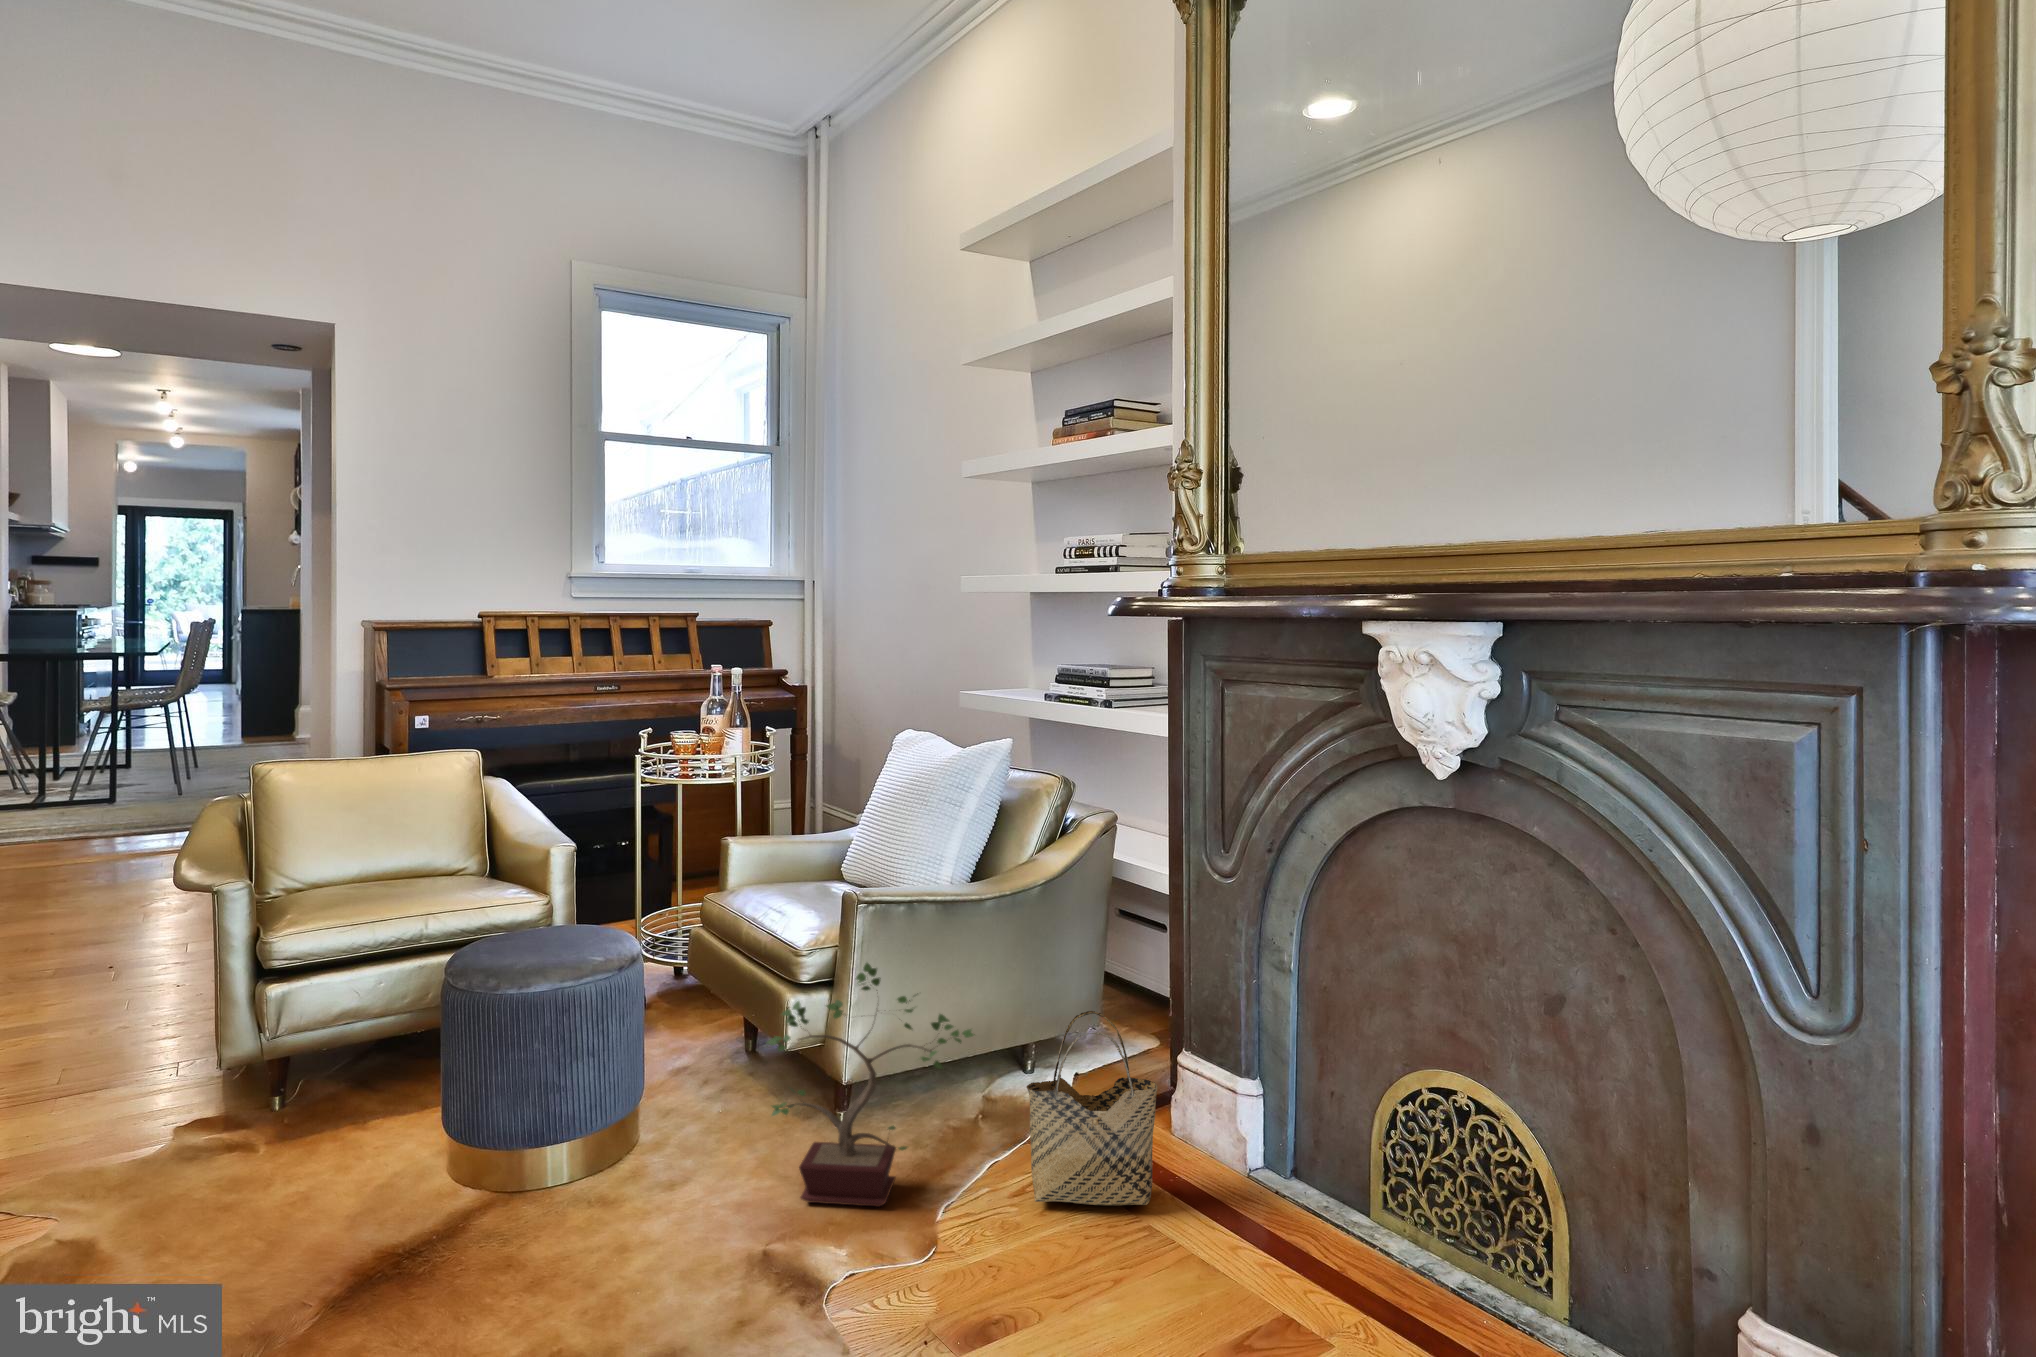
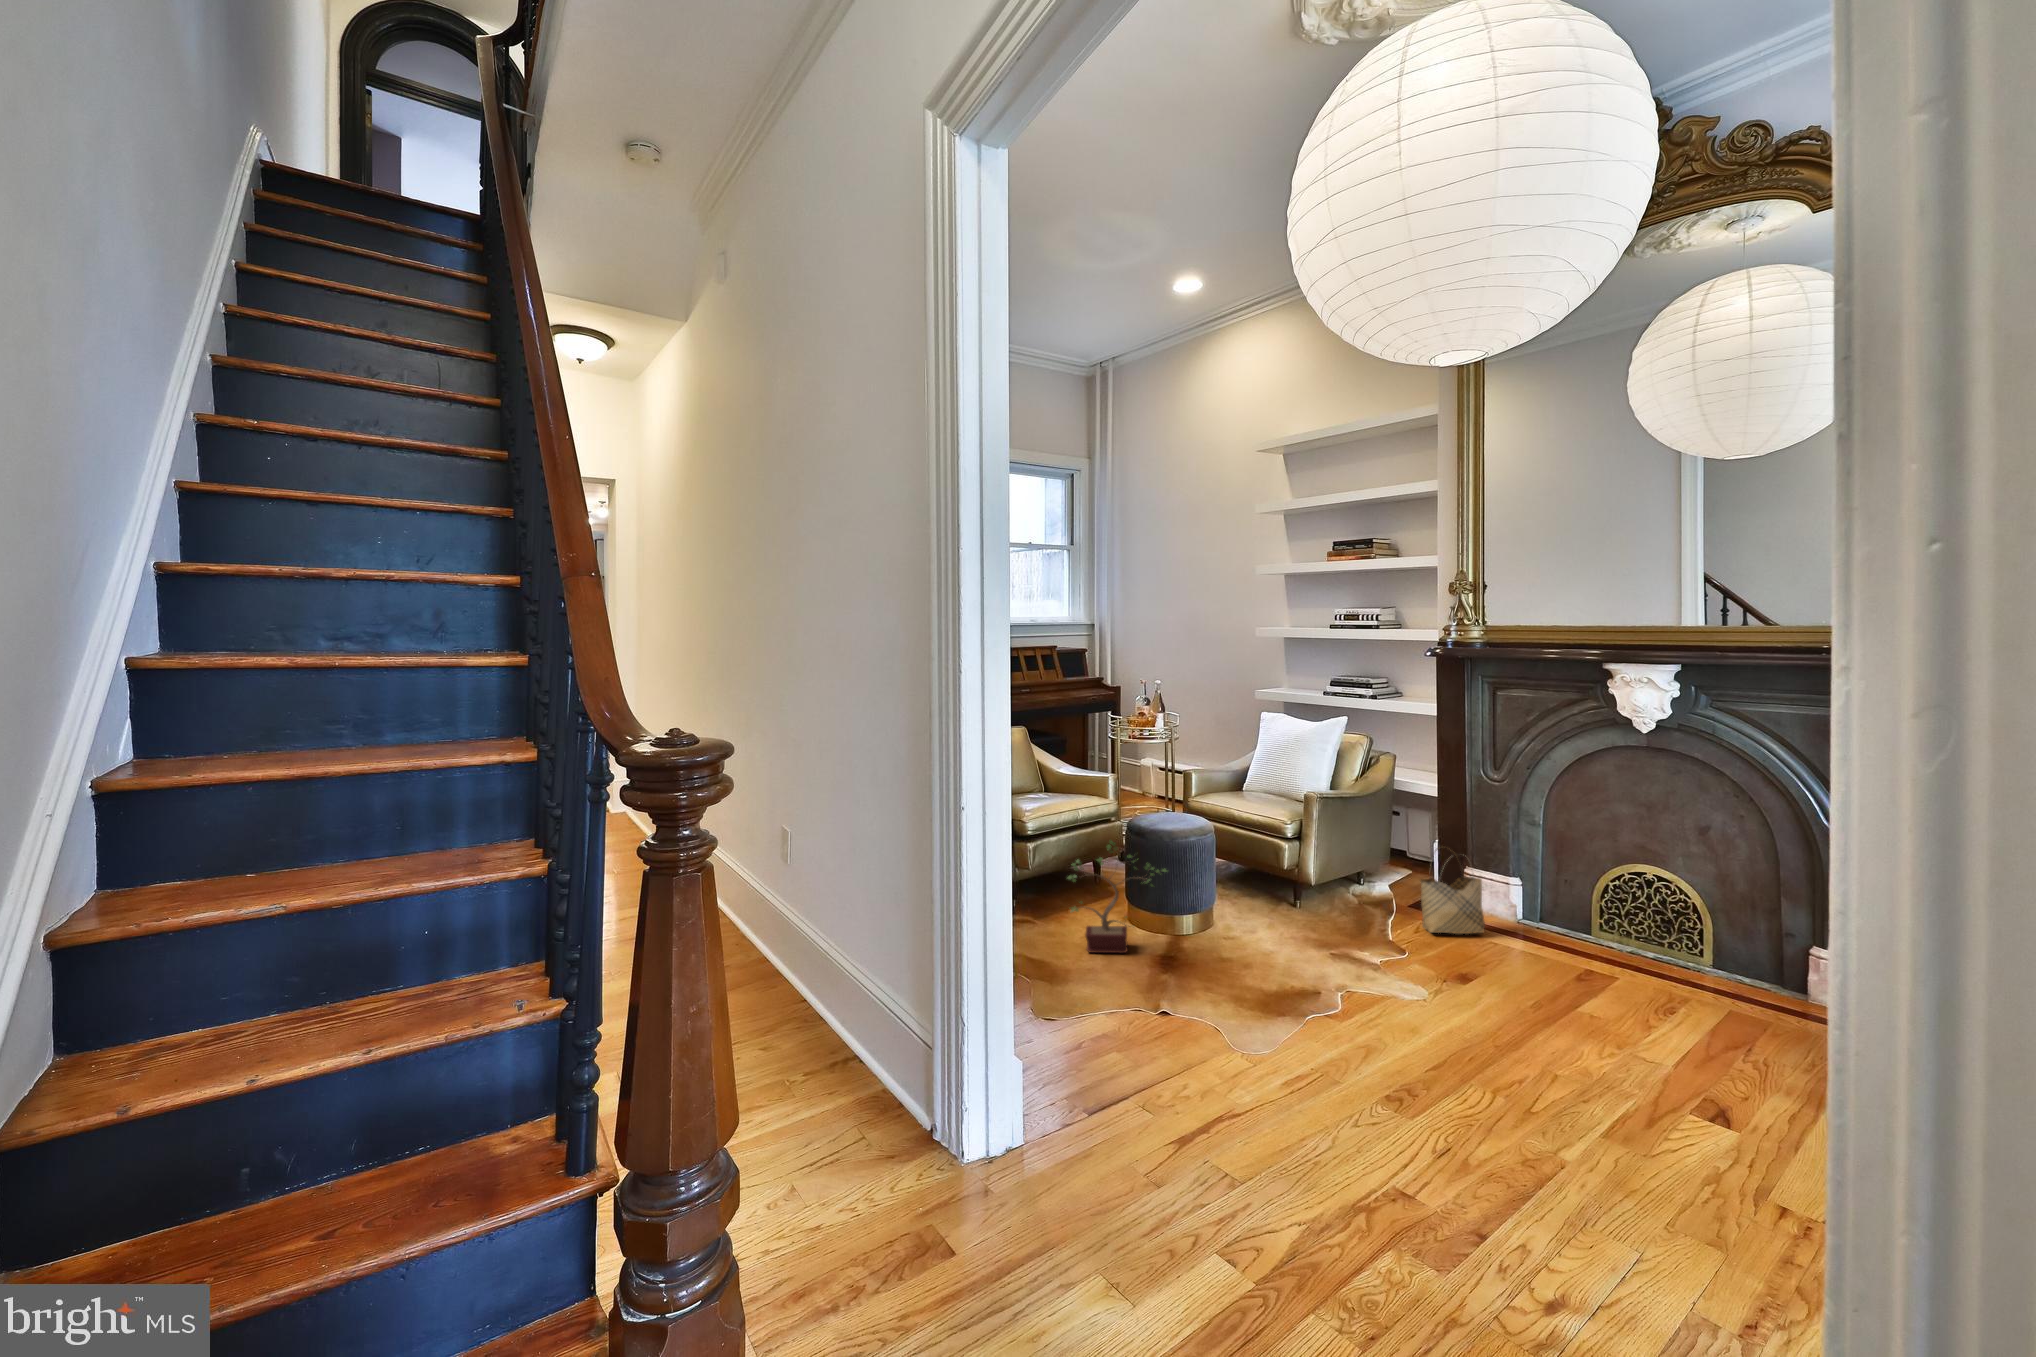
potted plant: present [767,963,975,1207] -> present [1068,841,1167,953]

